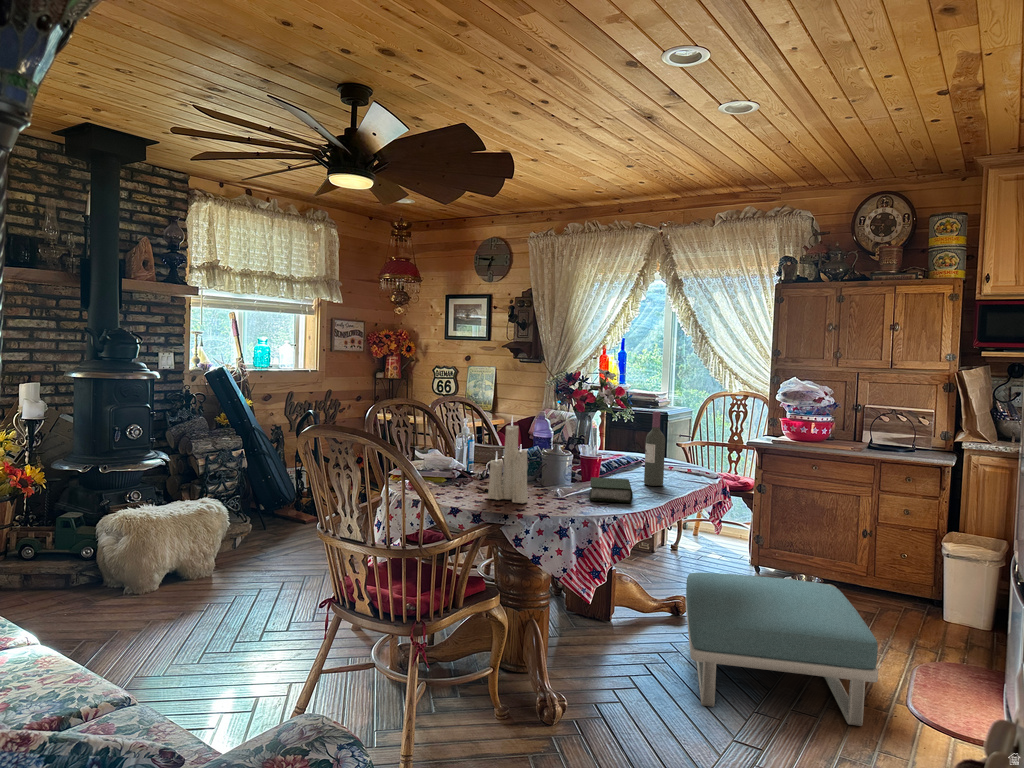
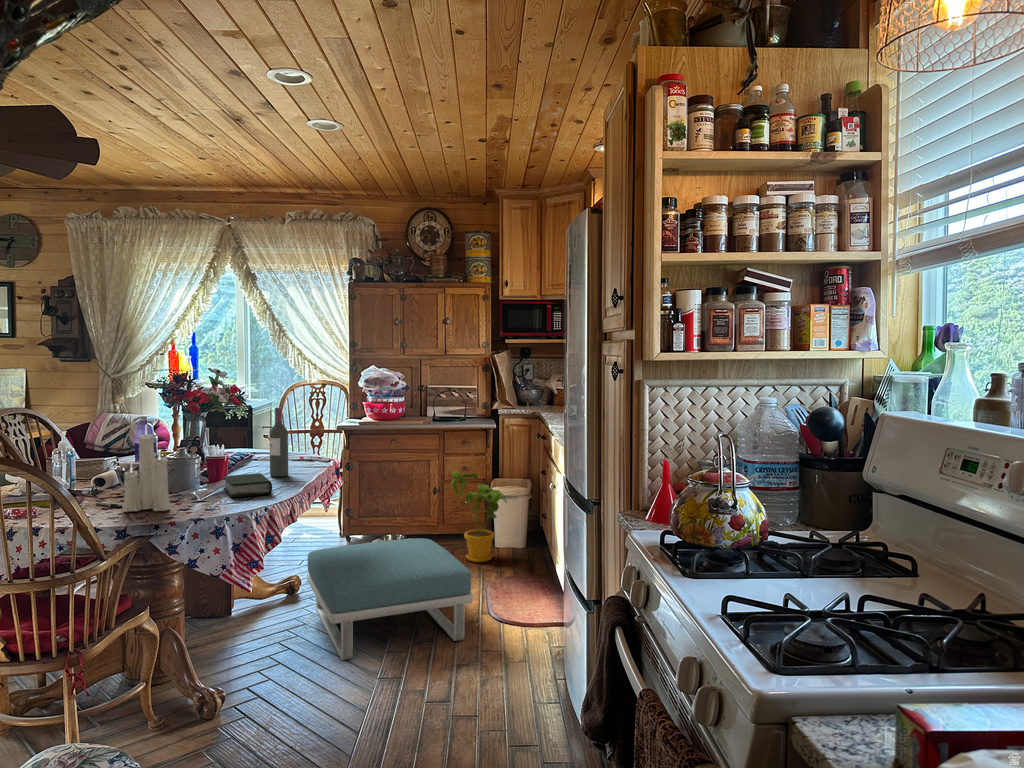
house plant: none [879,510,959,630] -> present [451,471,507,562]

